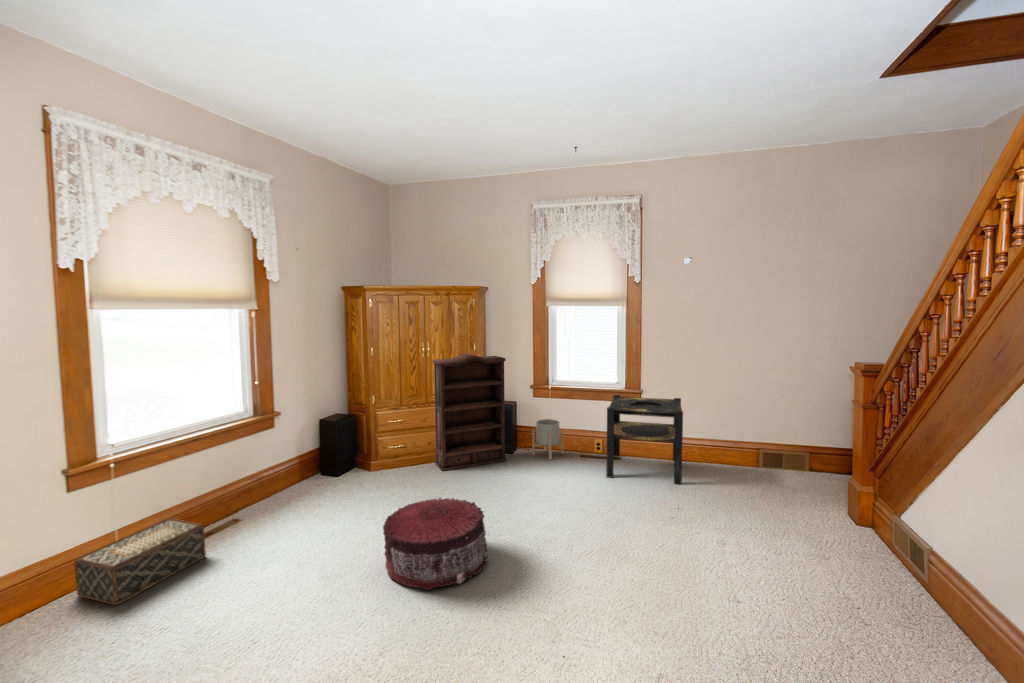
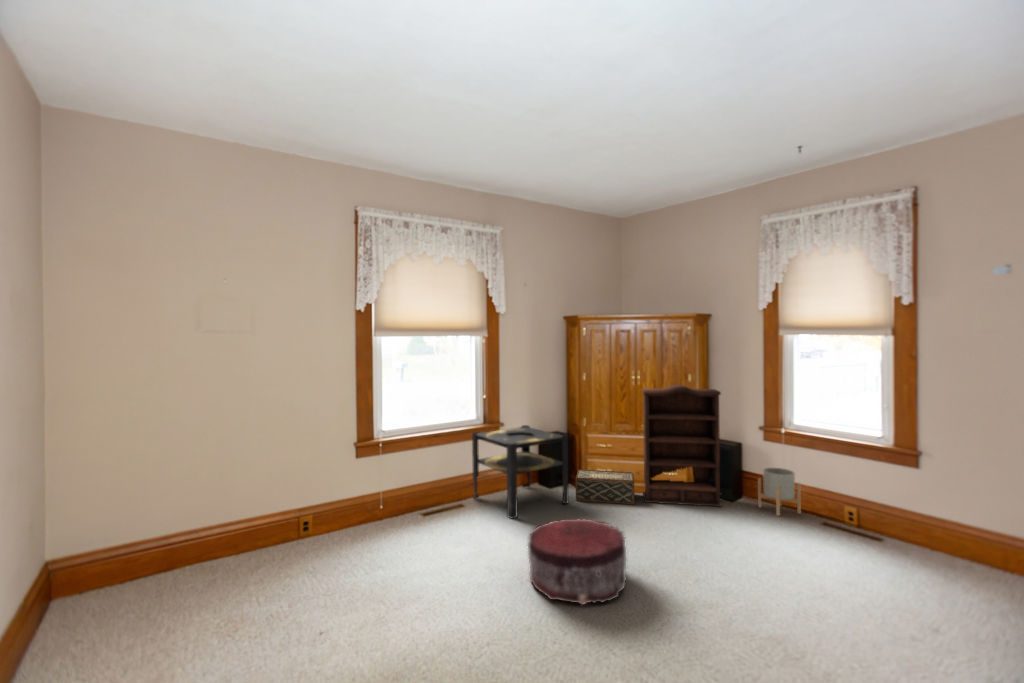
side table: present [606,395,683,484] -> present [472,425,569,518]
woven basket: present [74,519,206,605] -> present [576,470,634,504]

